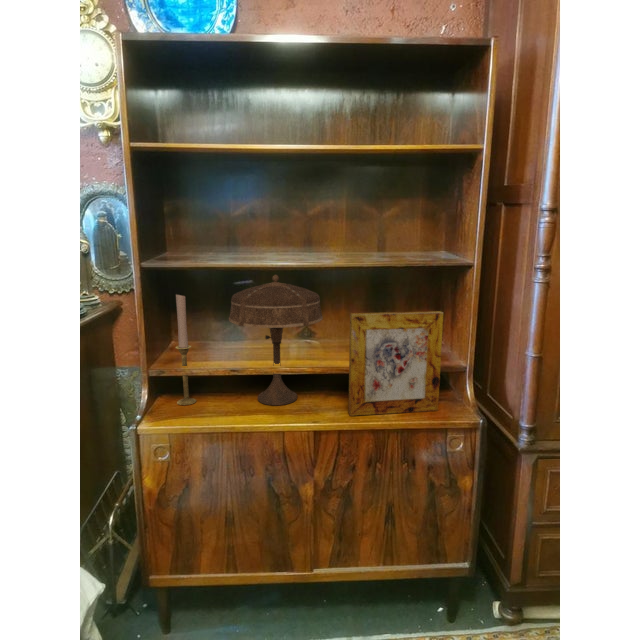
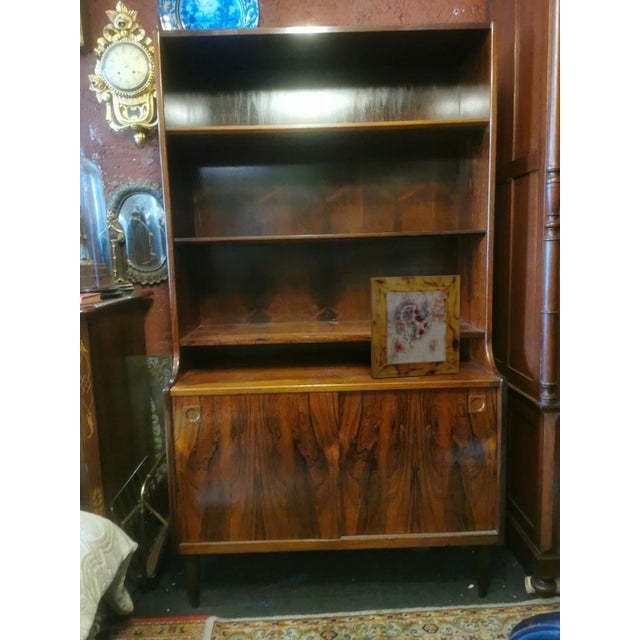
table lamp: present [229,275,323,405] -> none [254,249,343,374]
candlestick: present [175,294,196,405] -> none [204,268,224,376]

